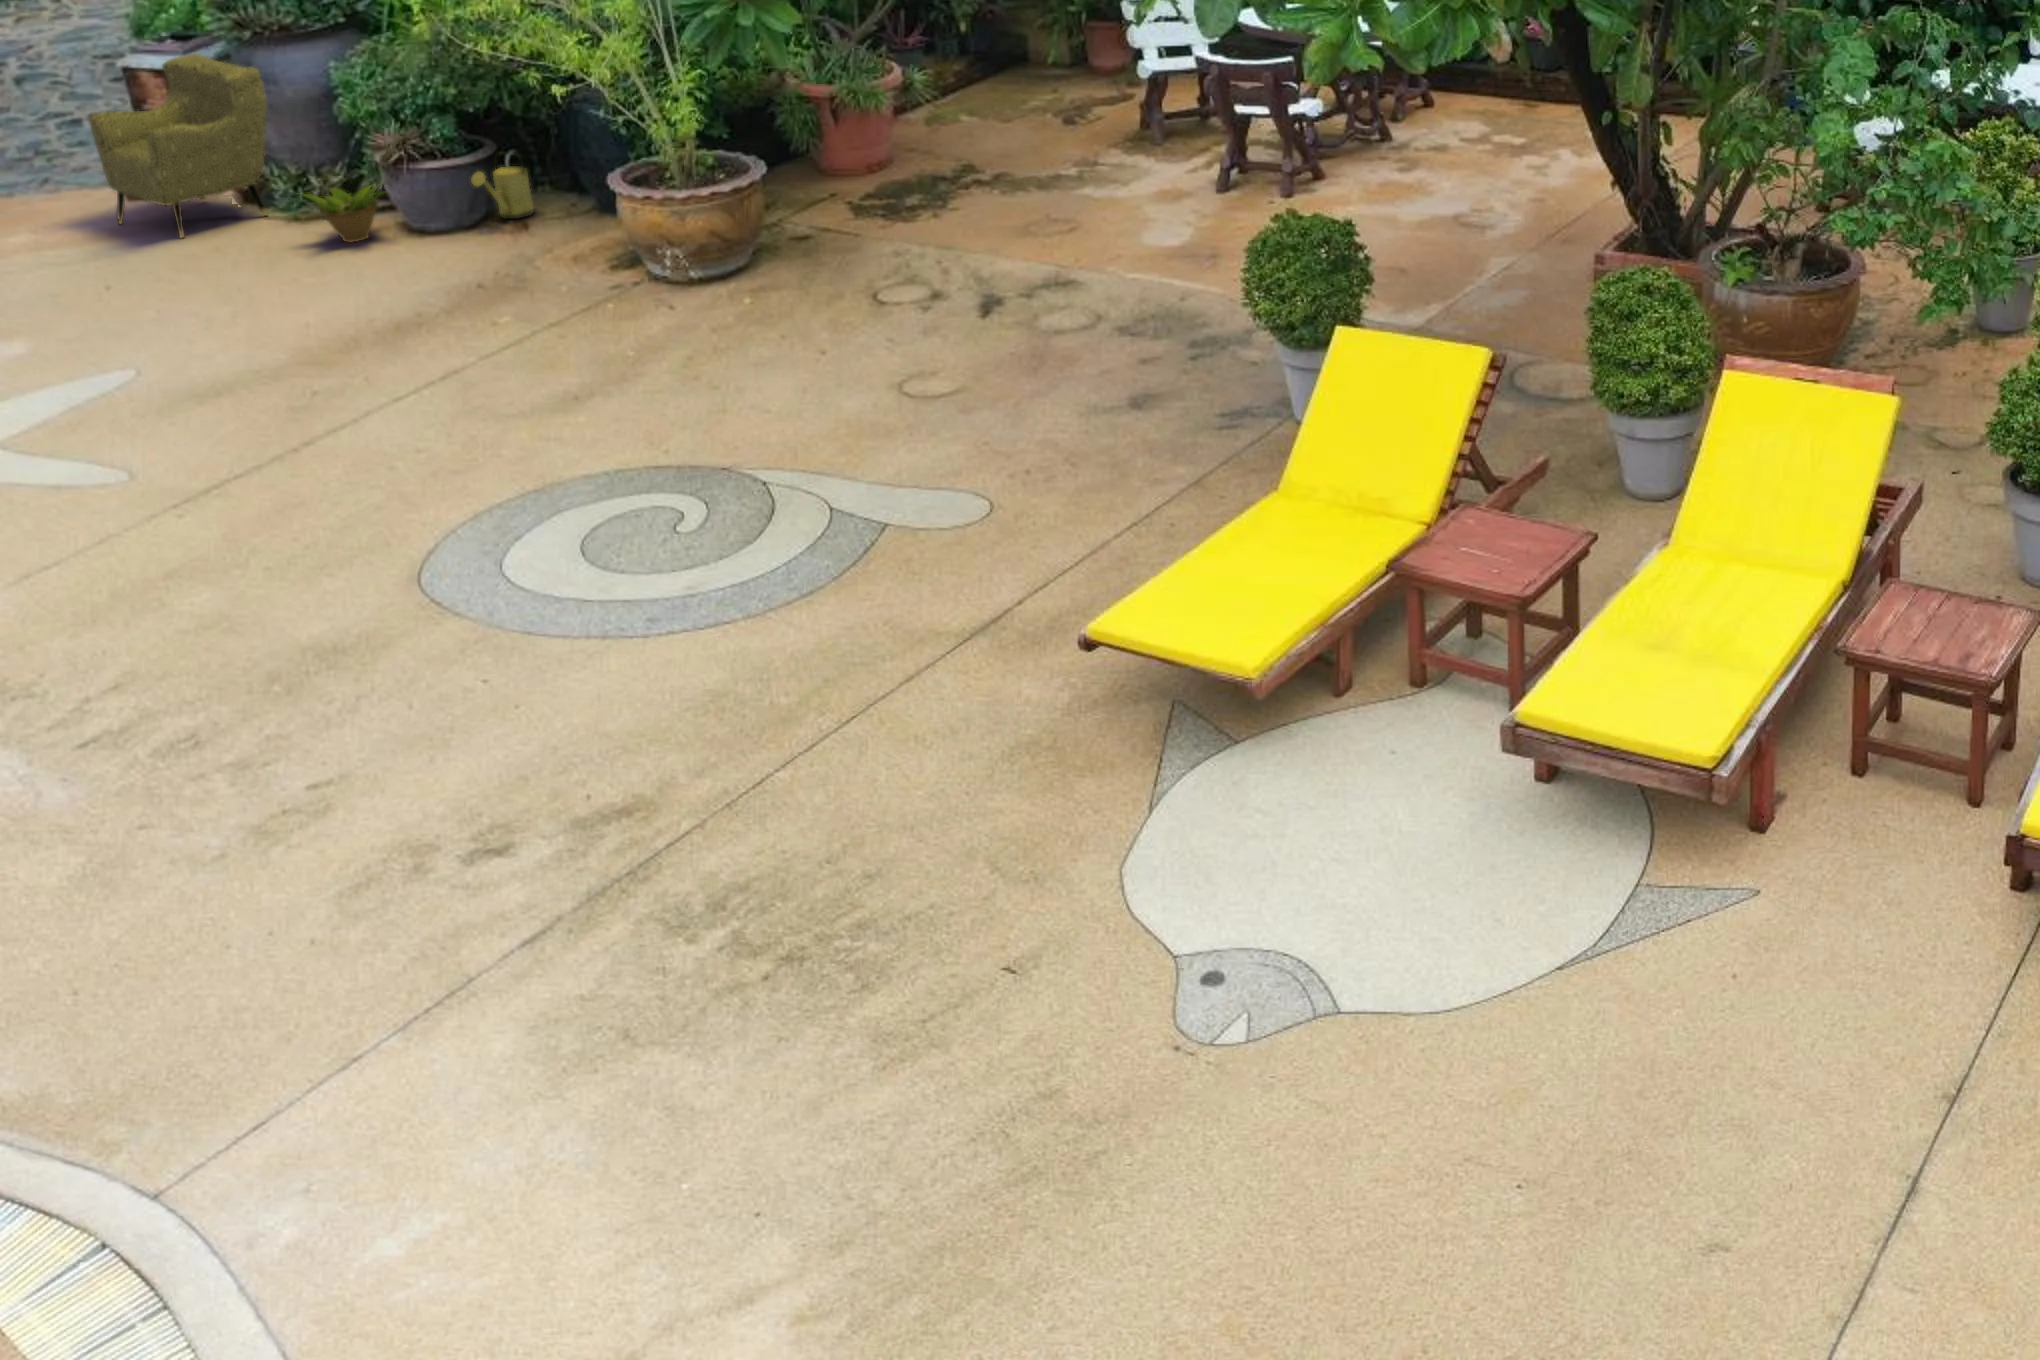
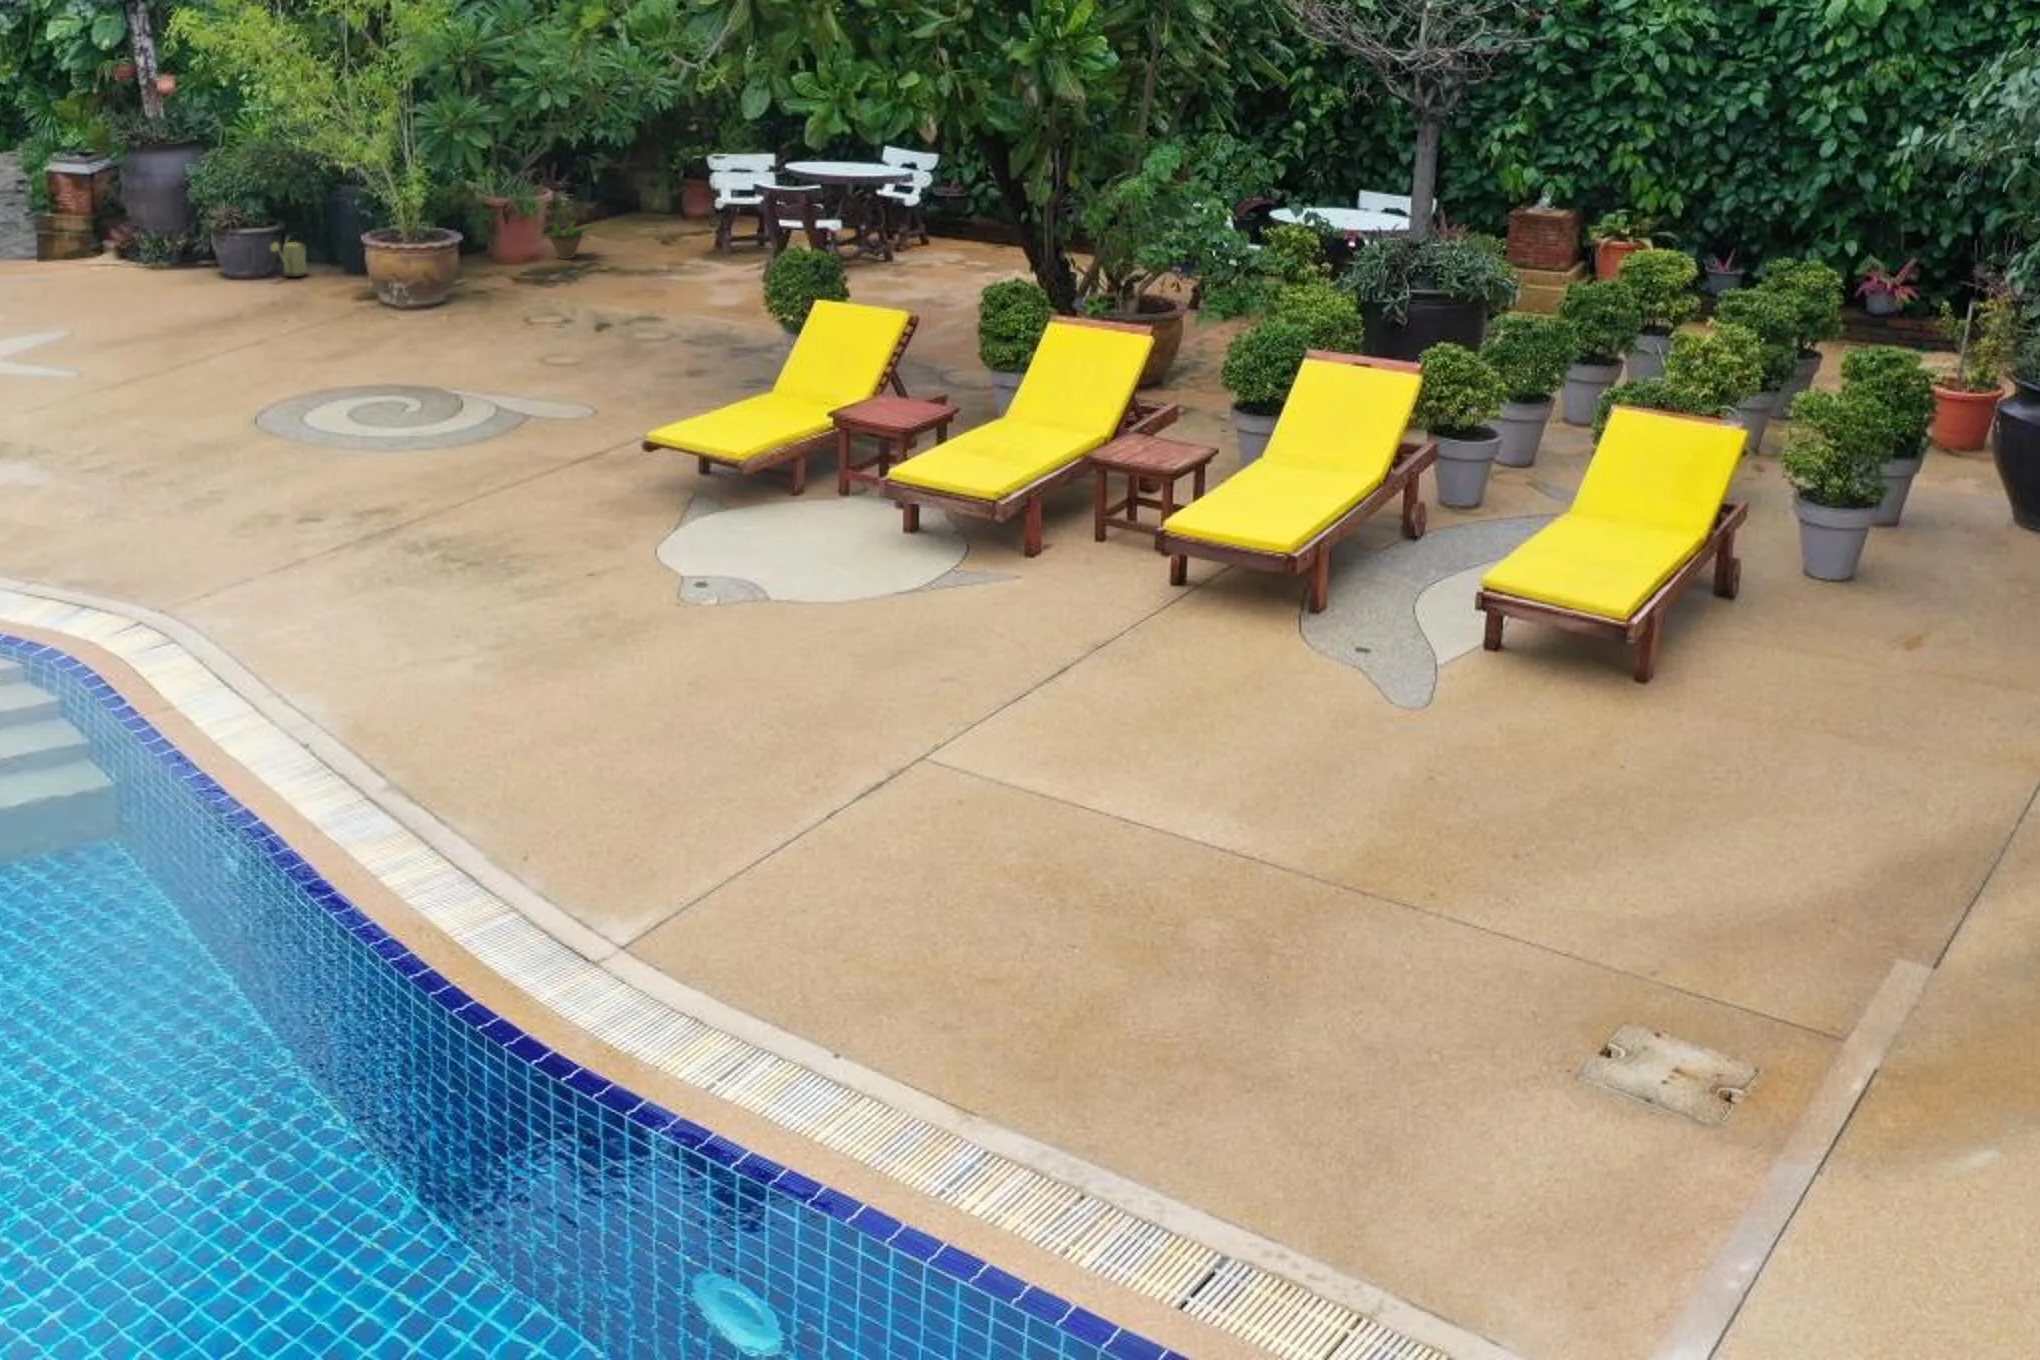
armchair: present [89,54,267,238] -> none [33,161,144,278]
decorative plant: present [298,185,384,242] -> present [545,222,589,259]

